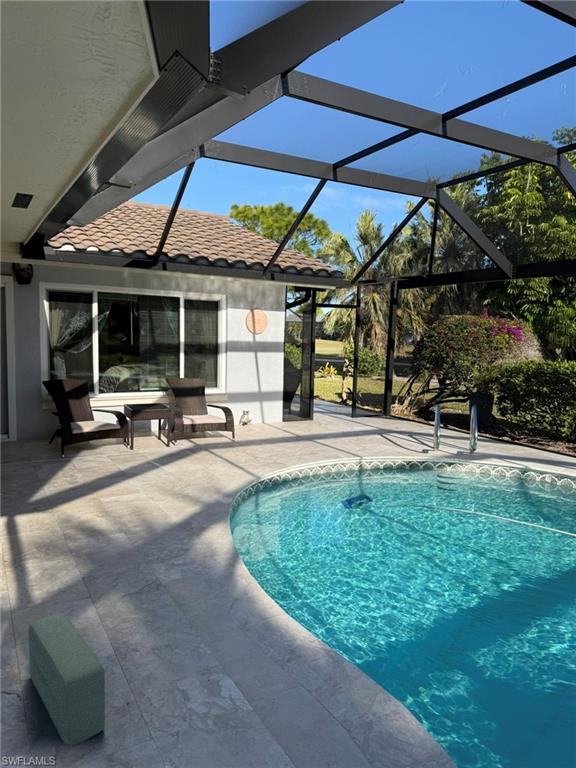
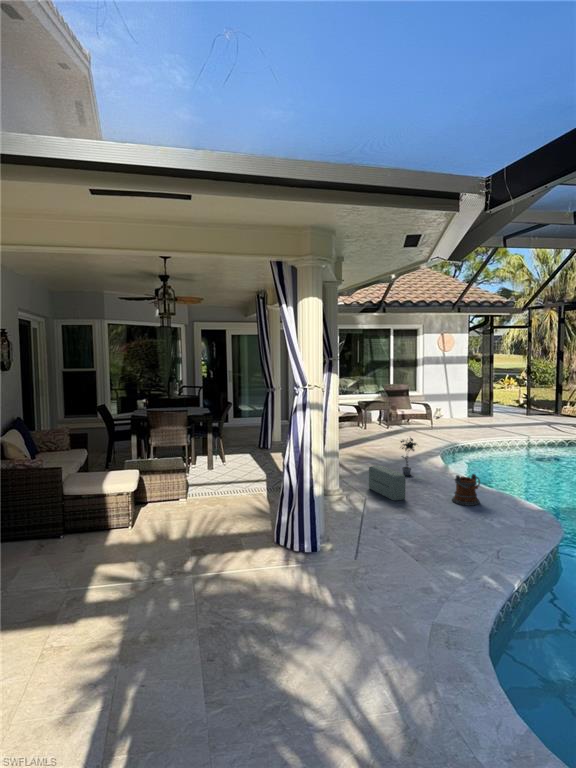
potted plant: none [134,509,174,594] -> present [401,438,416,476]
bucket: none [226,638,296,738] -> present [452,474,480,506]

